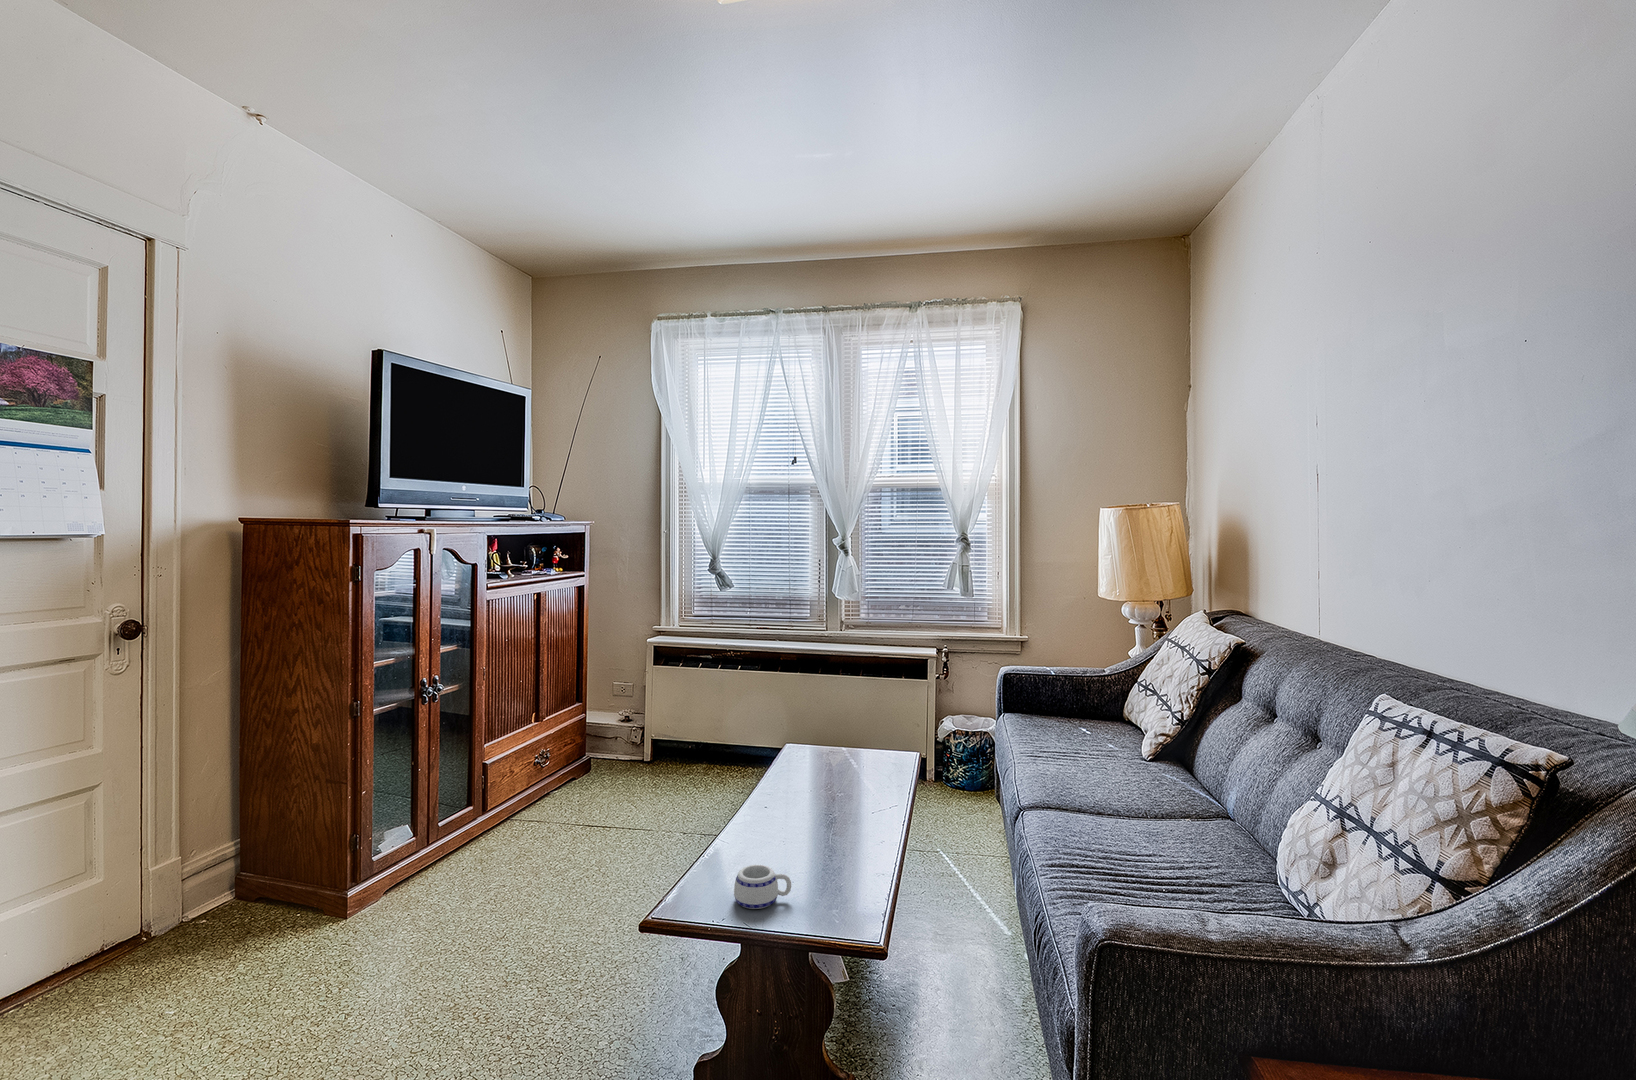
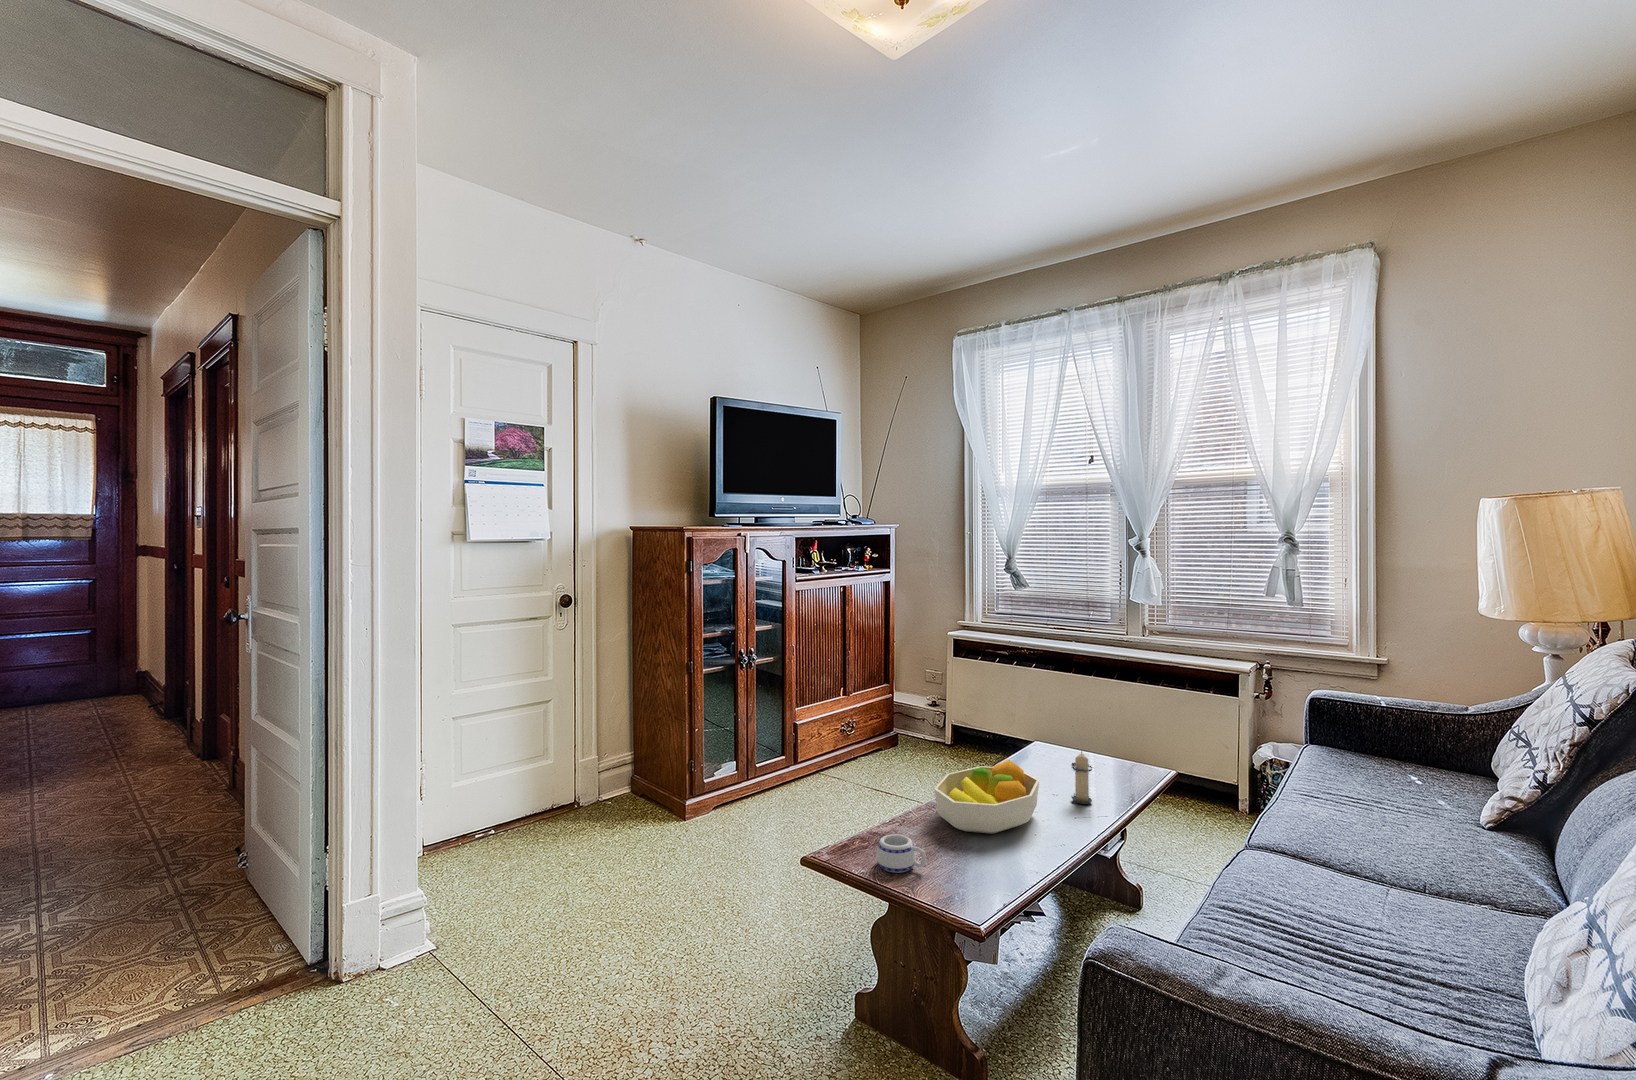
candle: none [859,744,884,797] -> present [1072,751,1092,804]
fruit bowl: none [757,764,853,847] -> present [934,760,1039,834]

